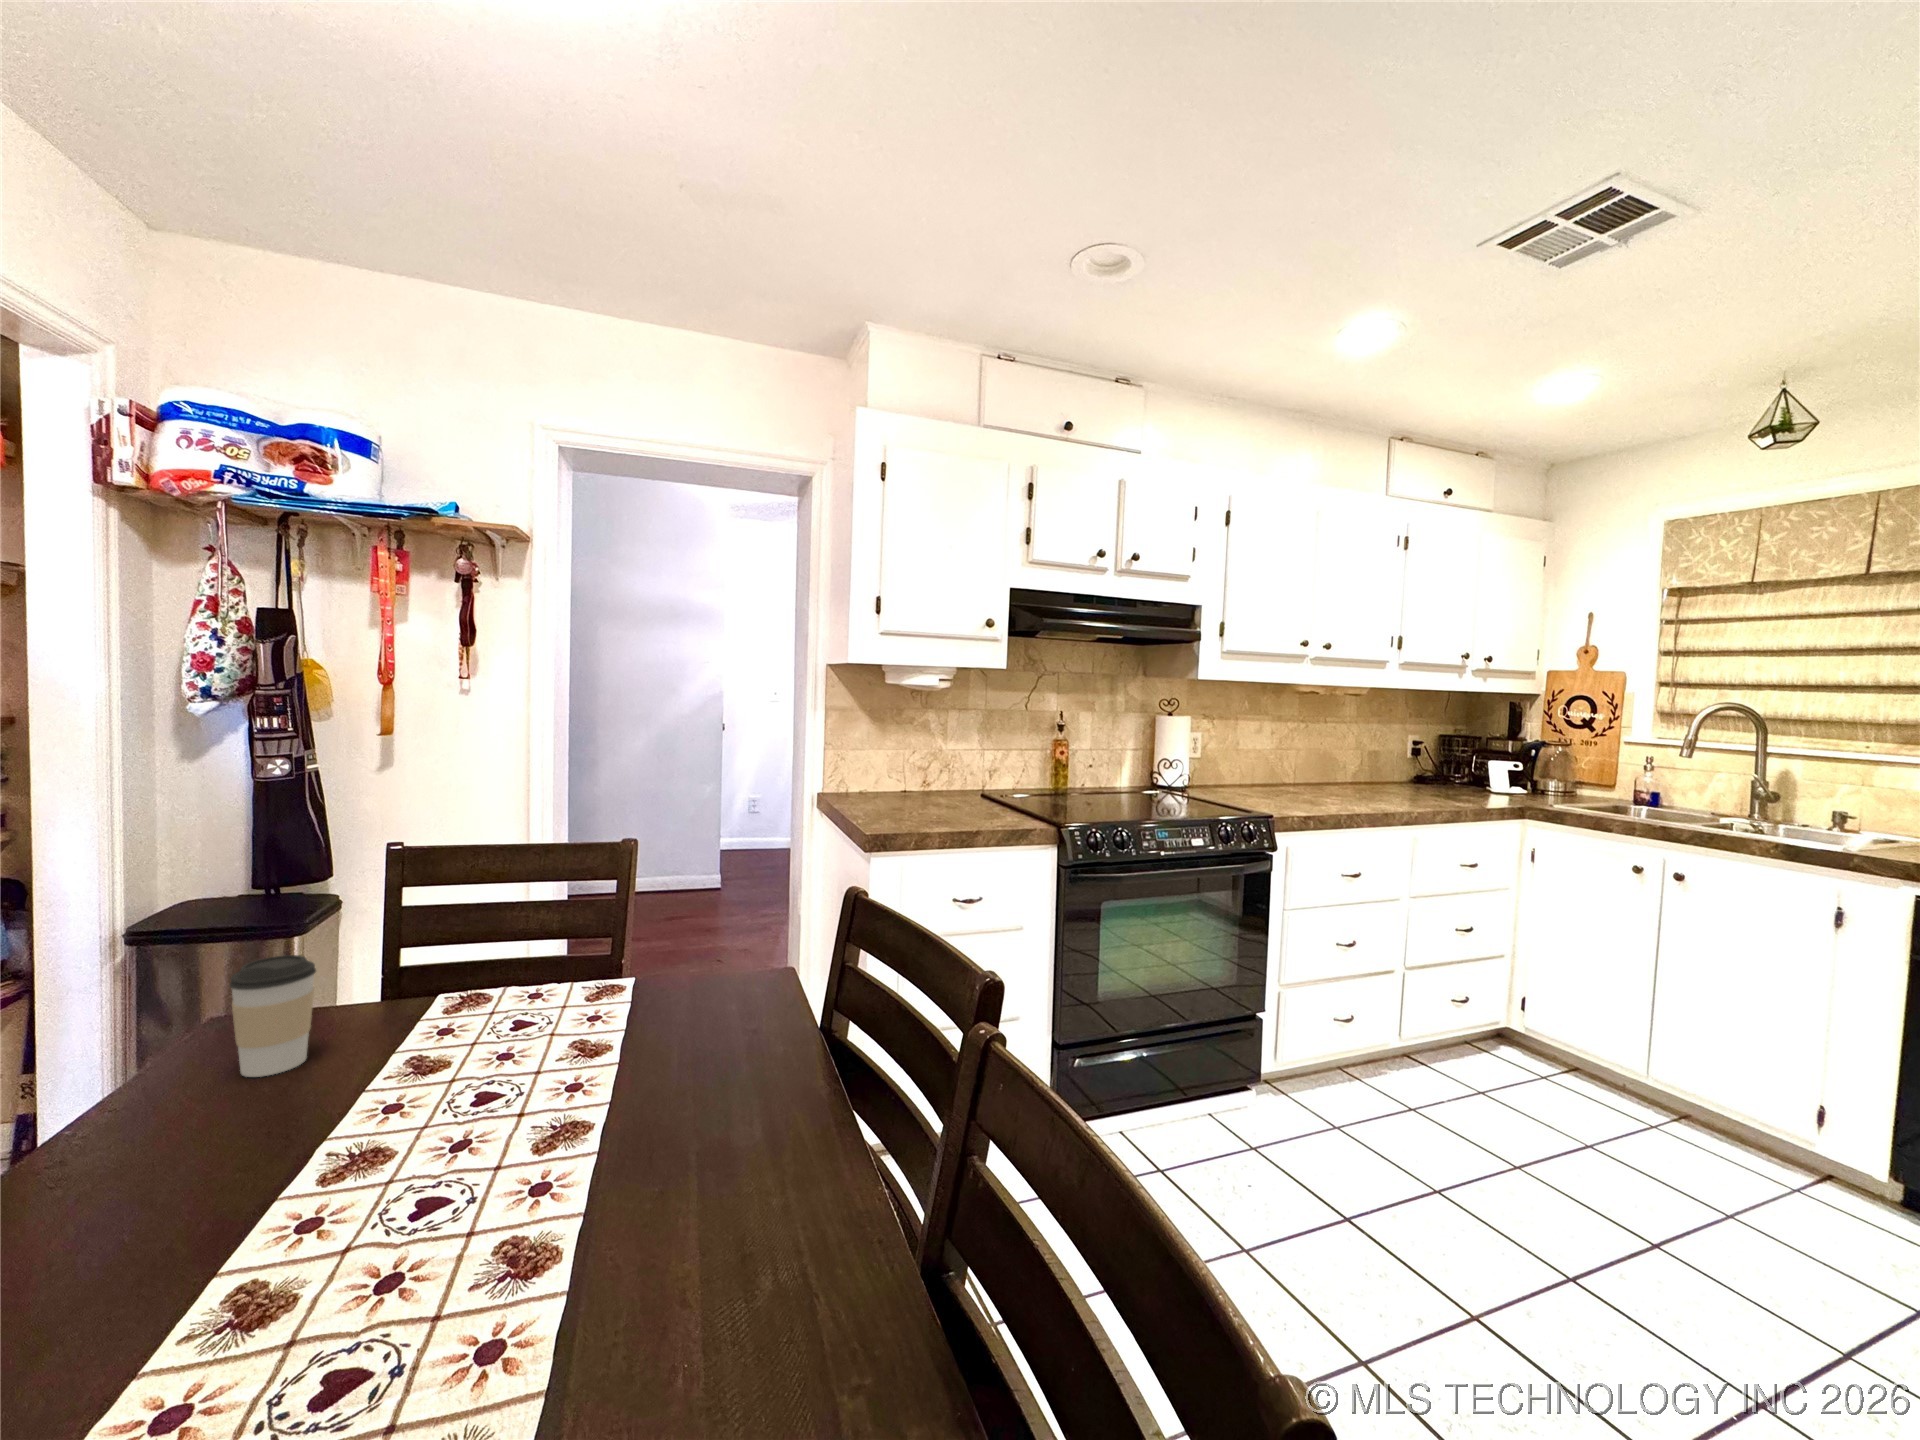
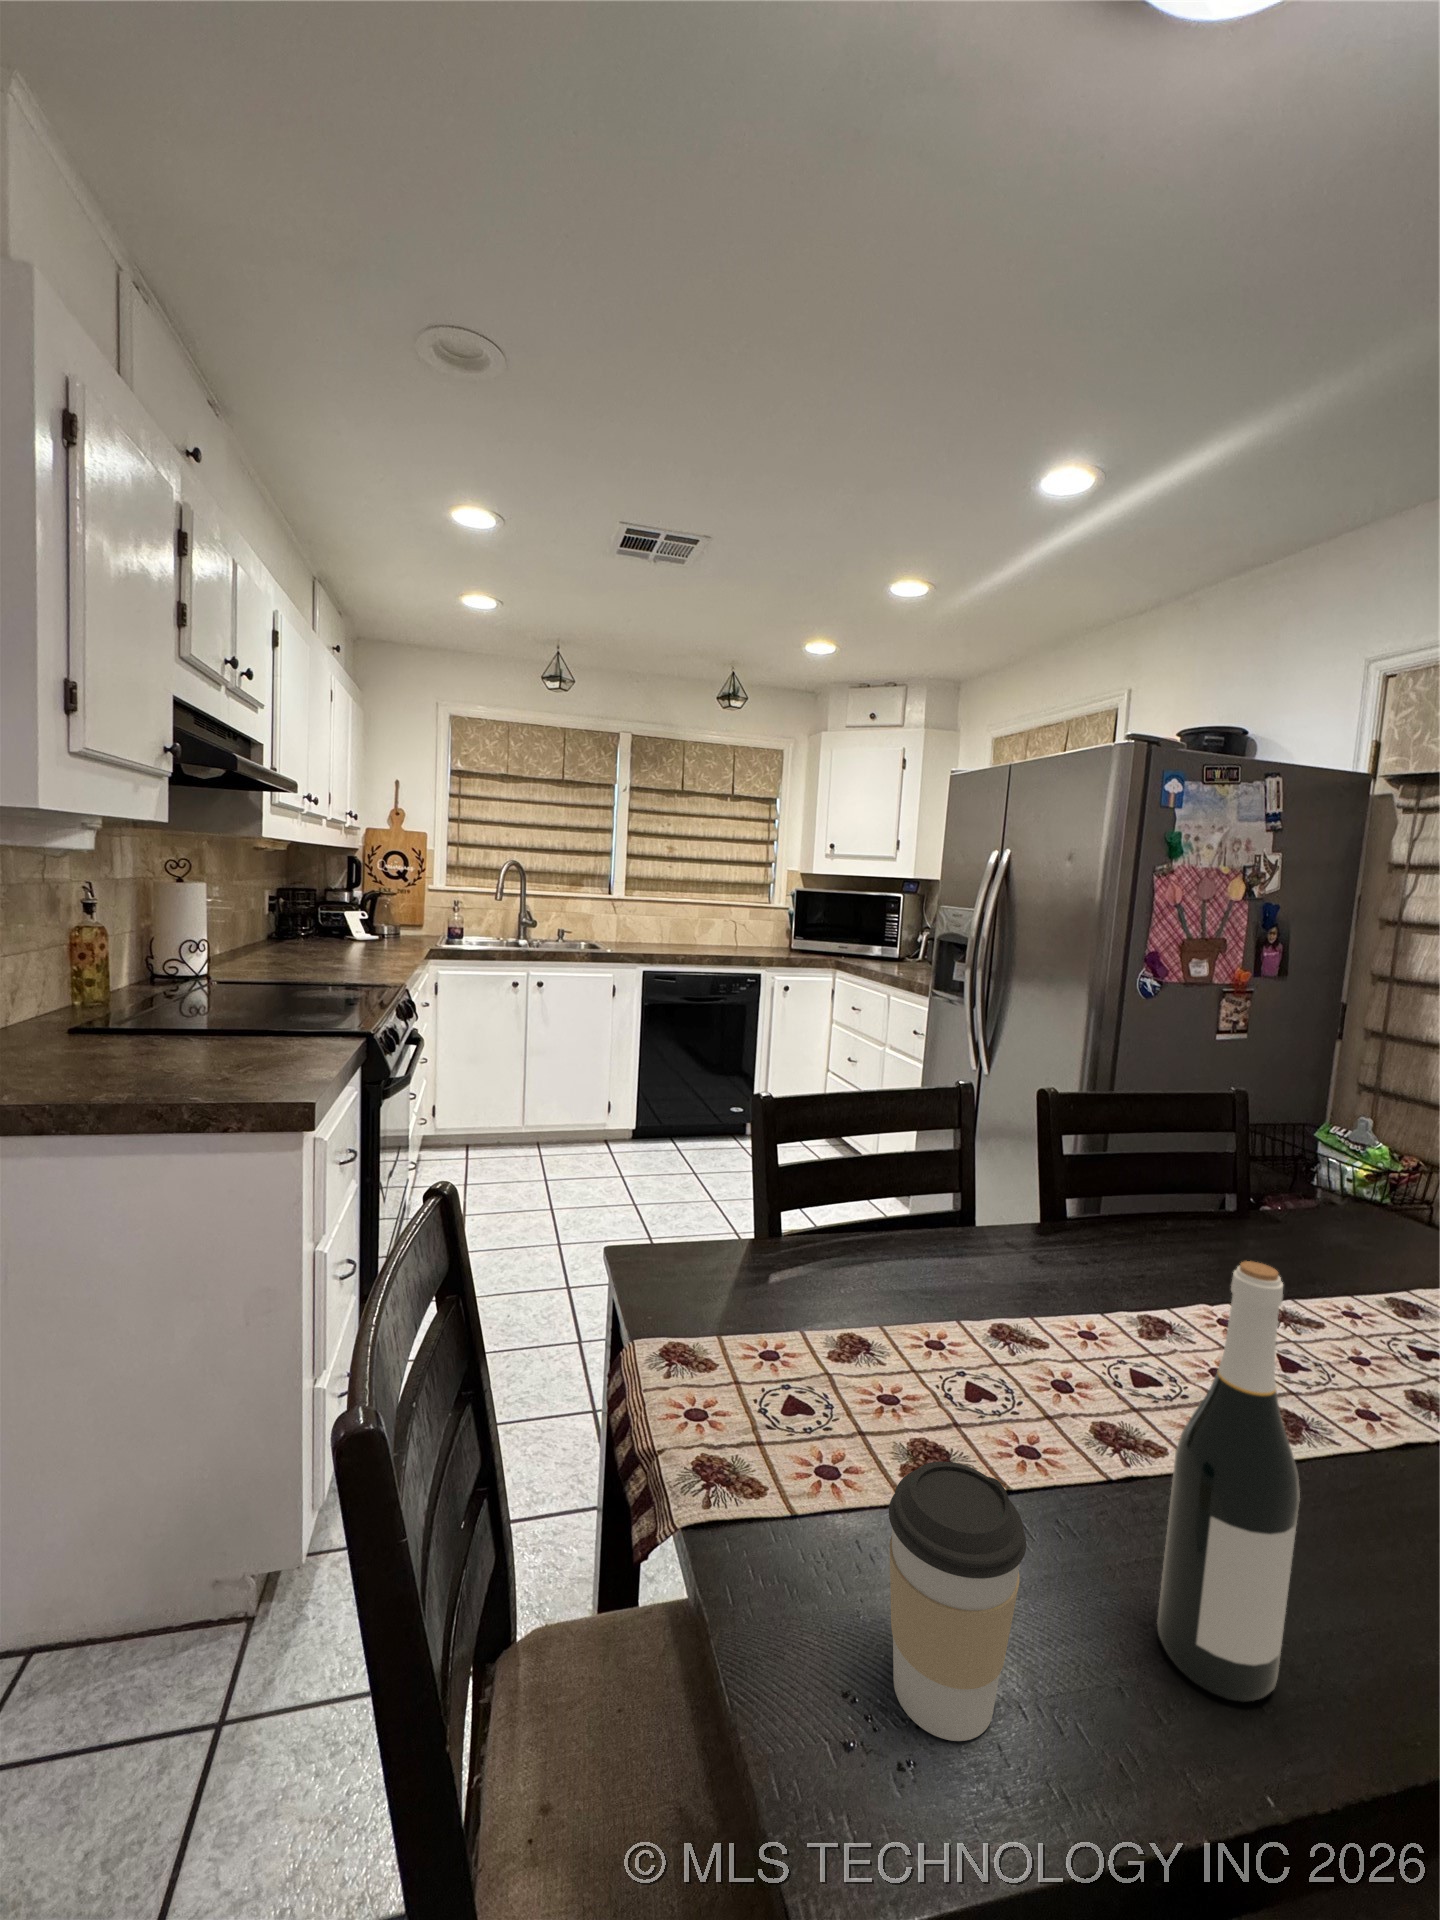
wine bottle: none [108,890,209,1175] -> present [1157,1261,1300,1702]

